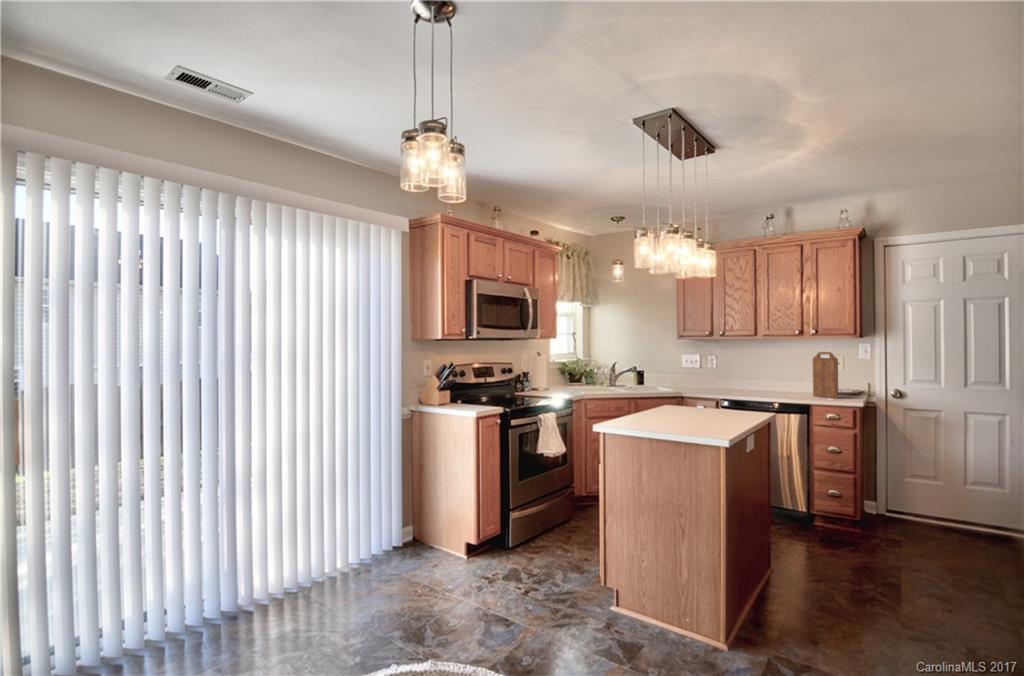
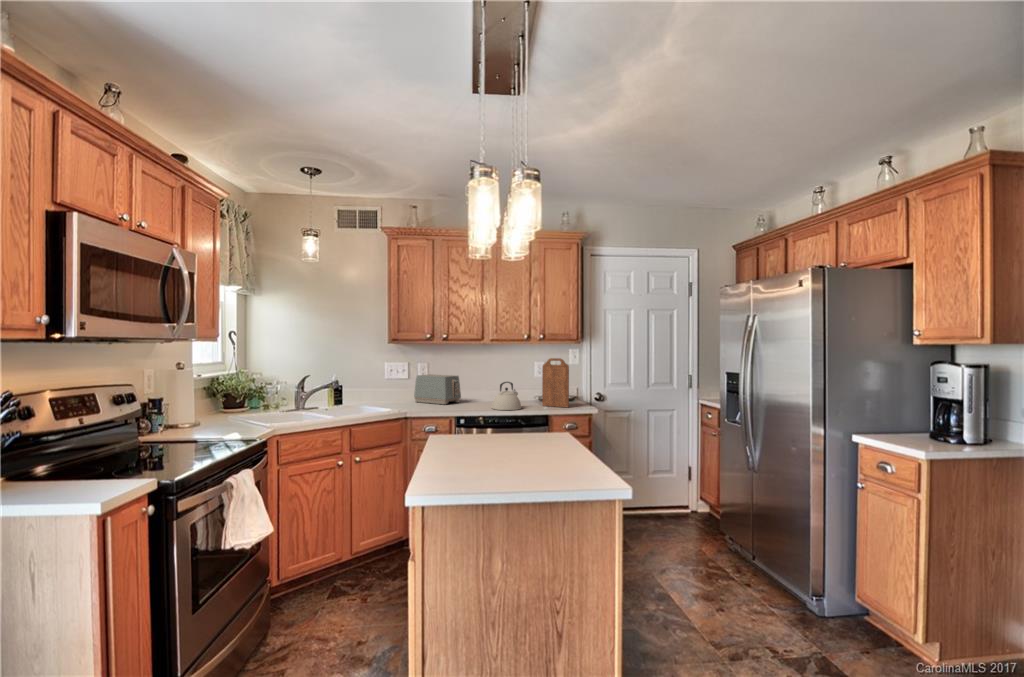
toaster: none [701,365,740,390] -> present [414,374,461,405]
kettle: none [757,372,787,397] -> present [492,382,521,410]

